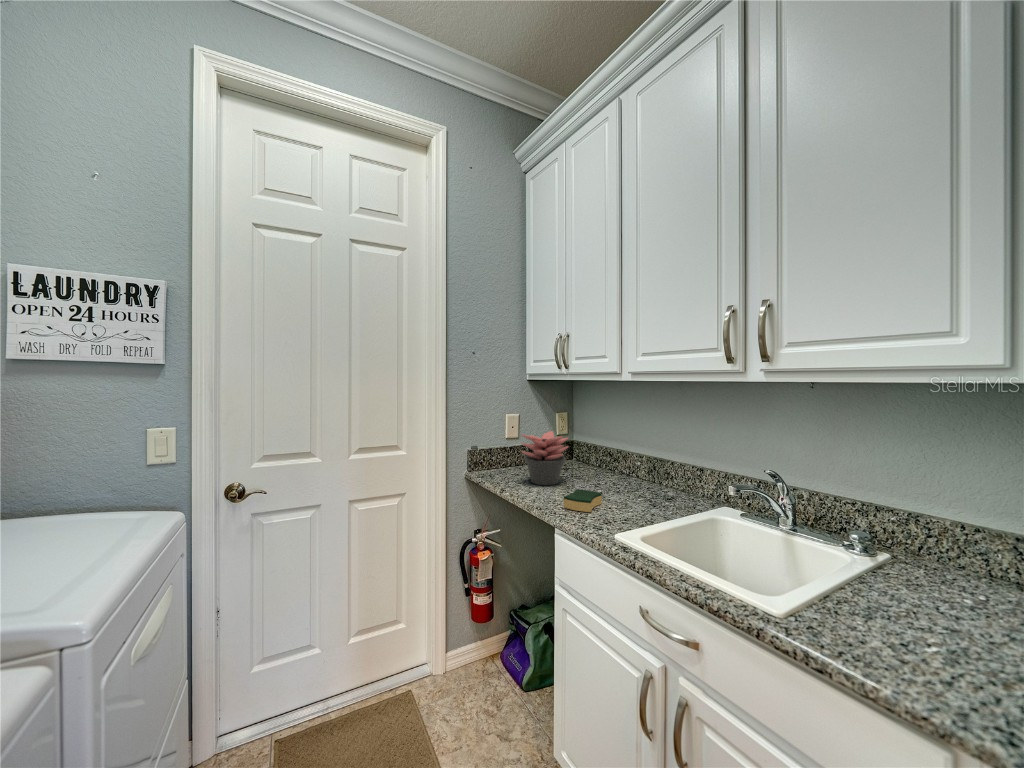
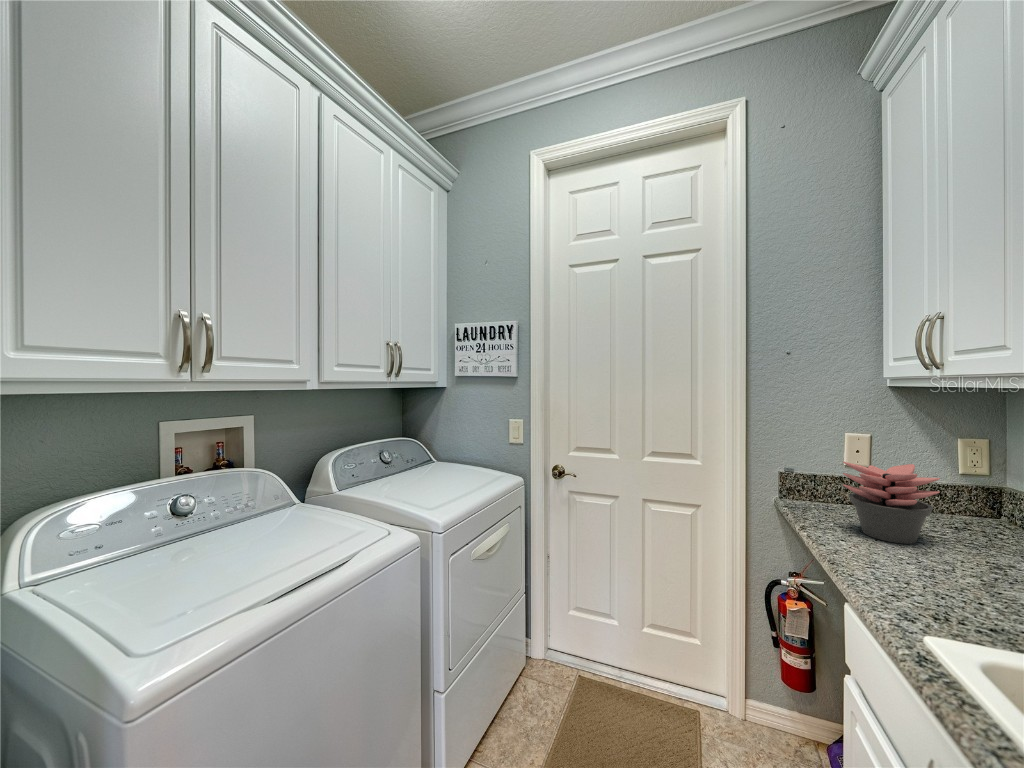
sponge: present [564,489,602,512] -> none [878,557,968,597]

